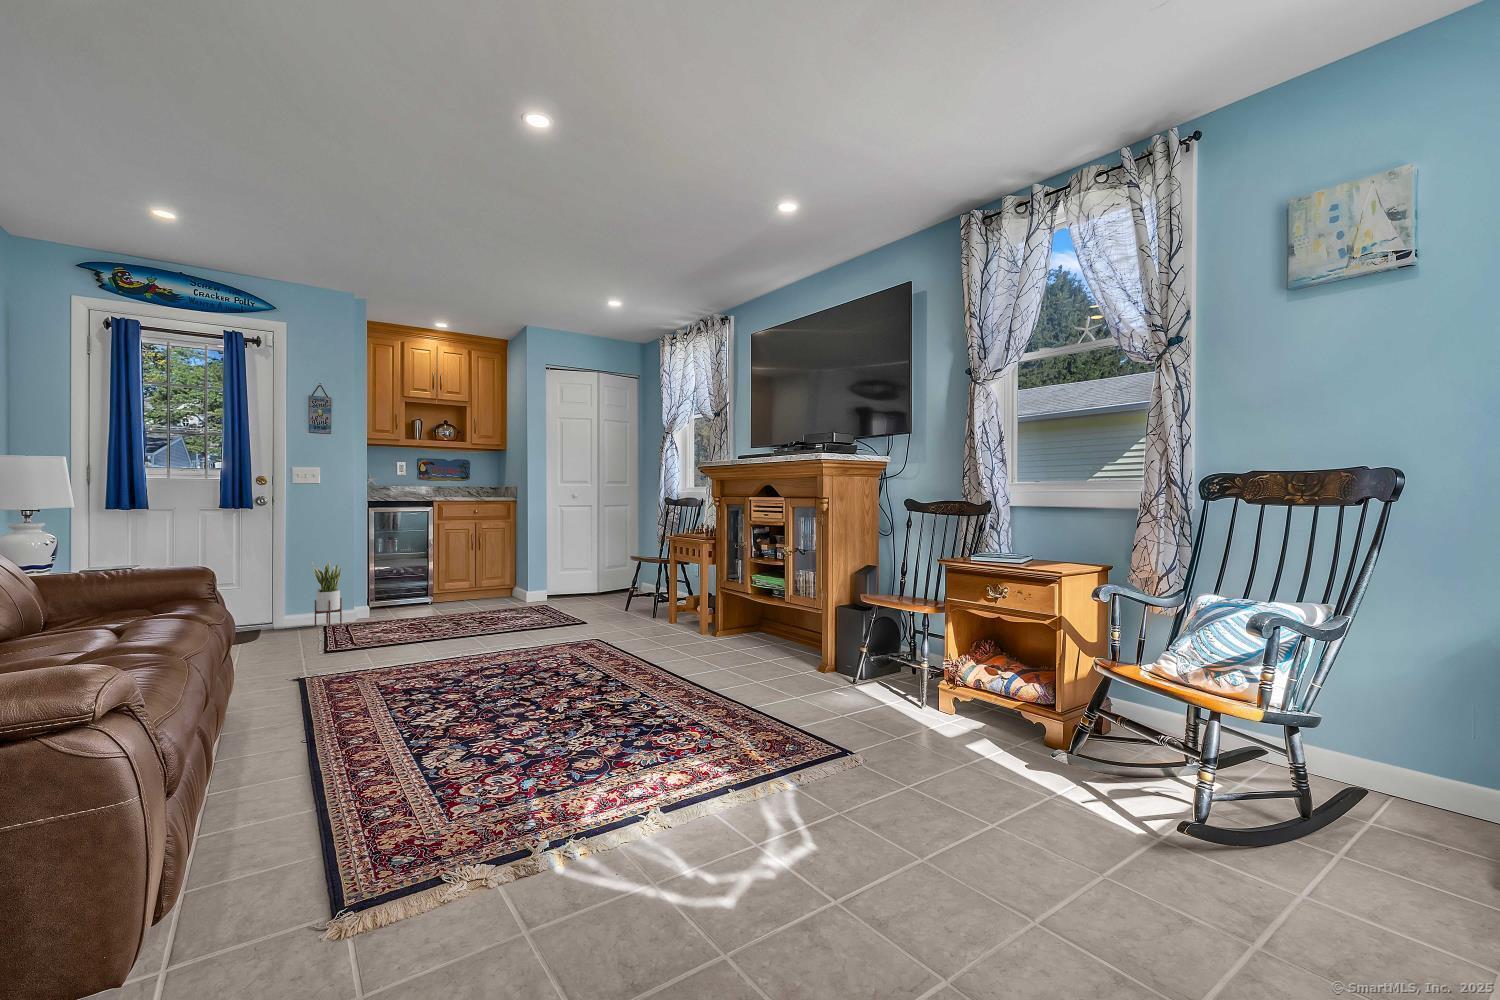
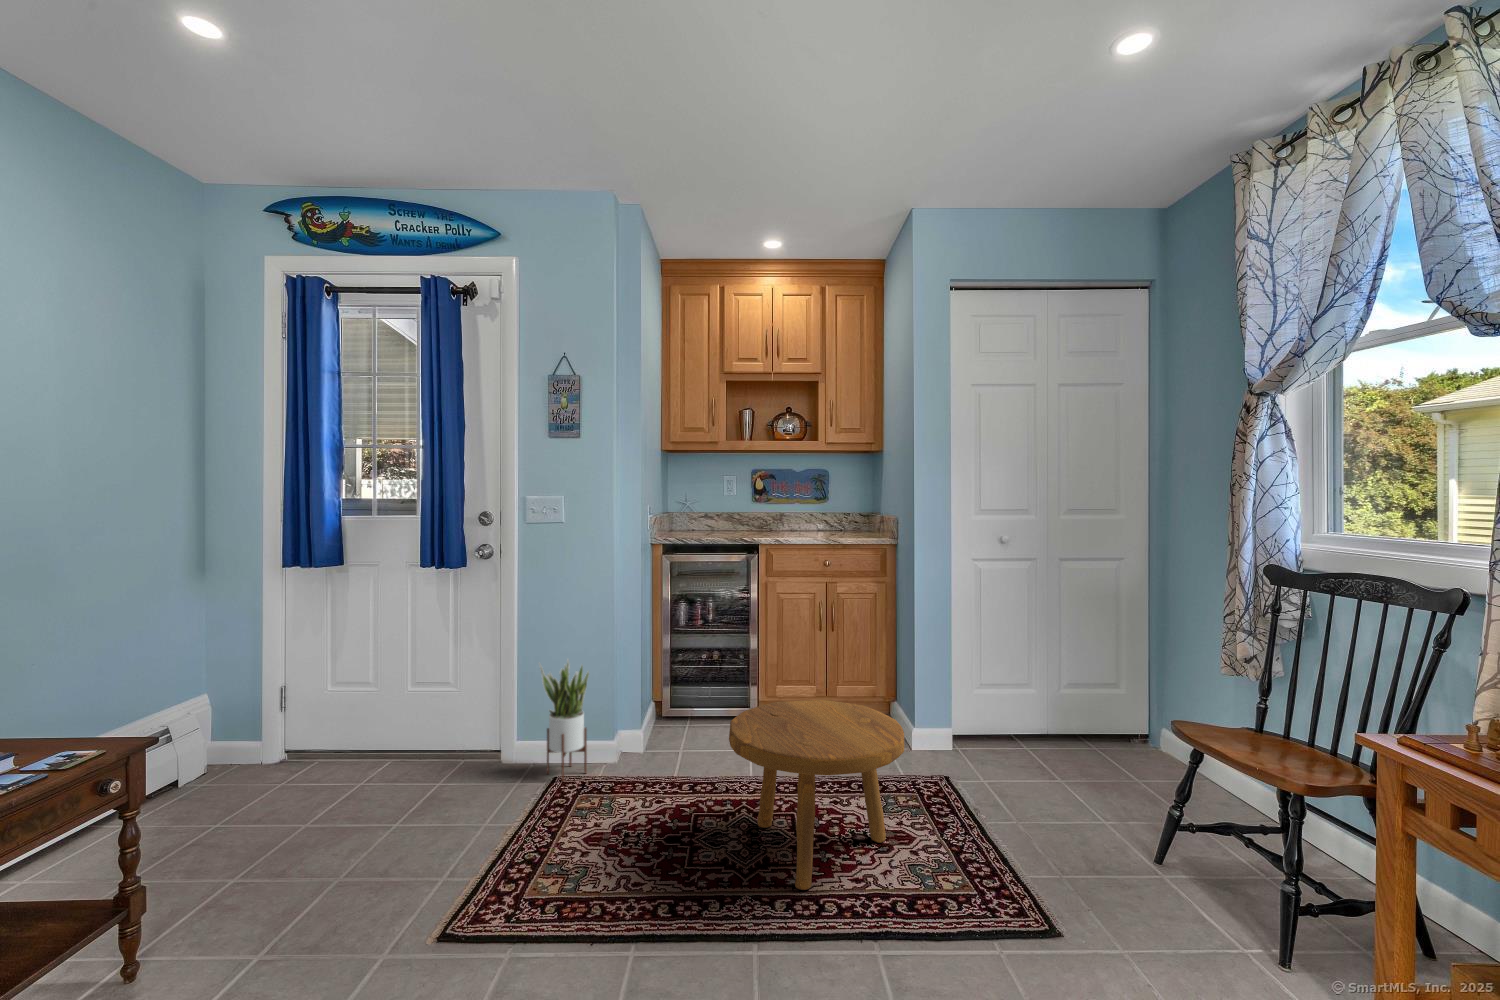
footstool: none [447,564,531,630] -> present [729,700,904,890]

